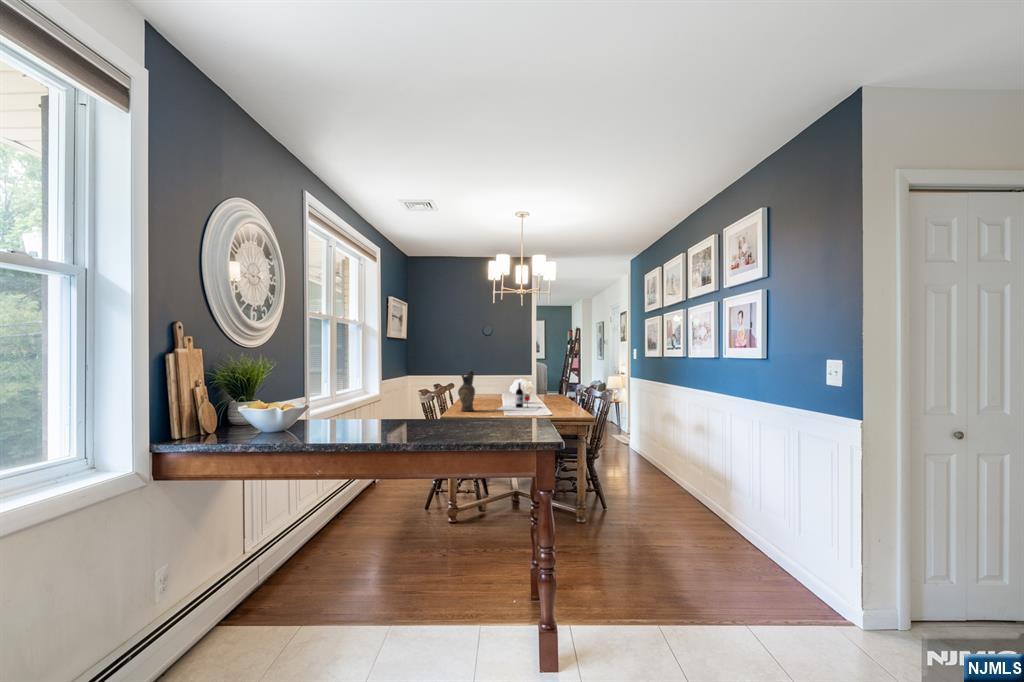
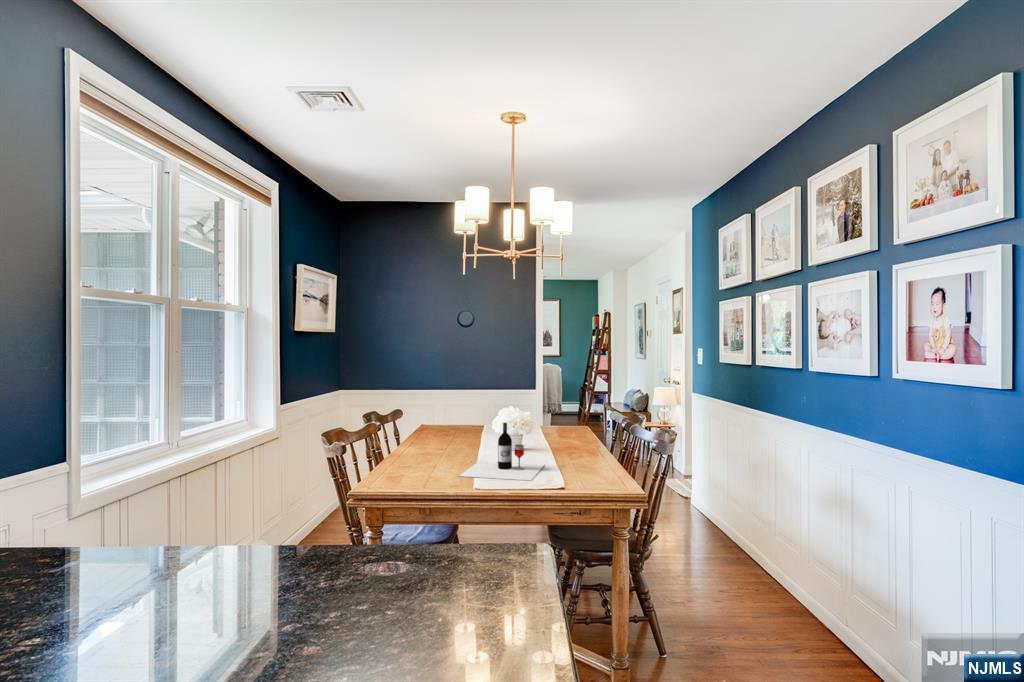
ceramic pitcher: present [458,370,475,411] -> none [386,402,419,482]

